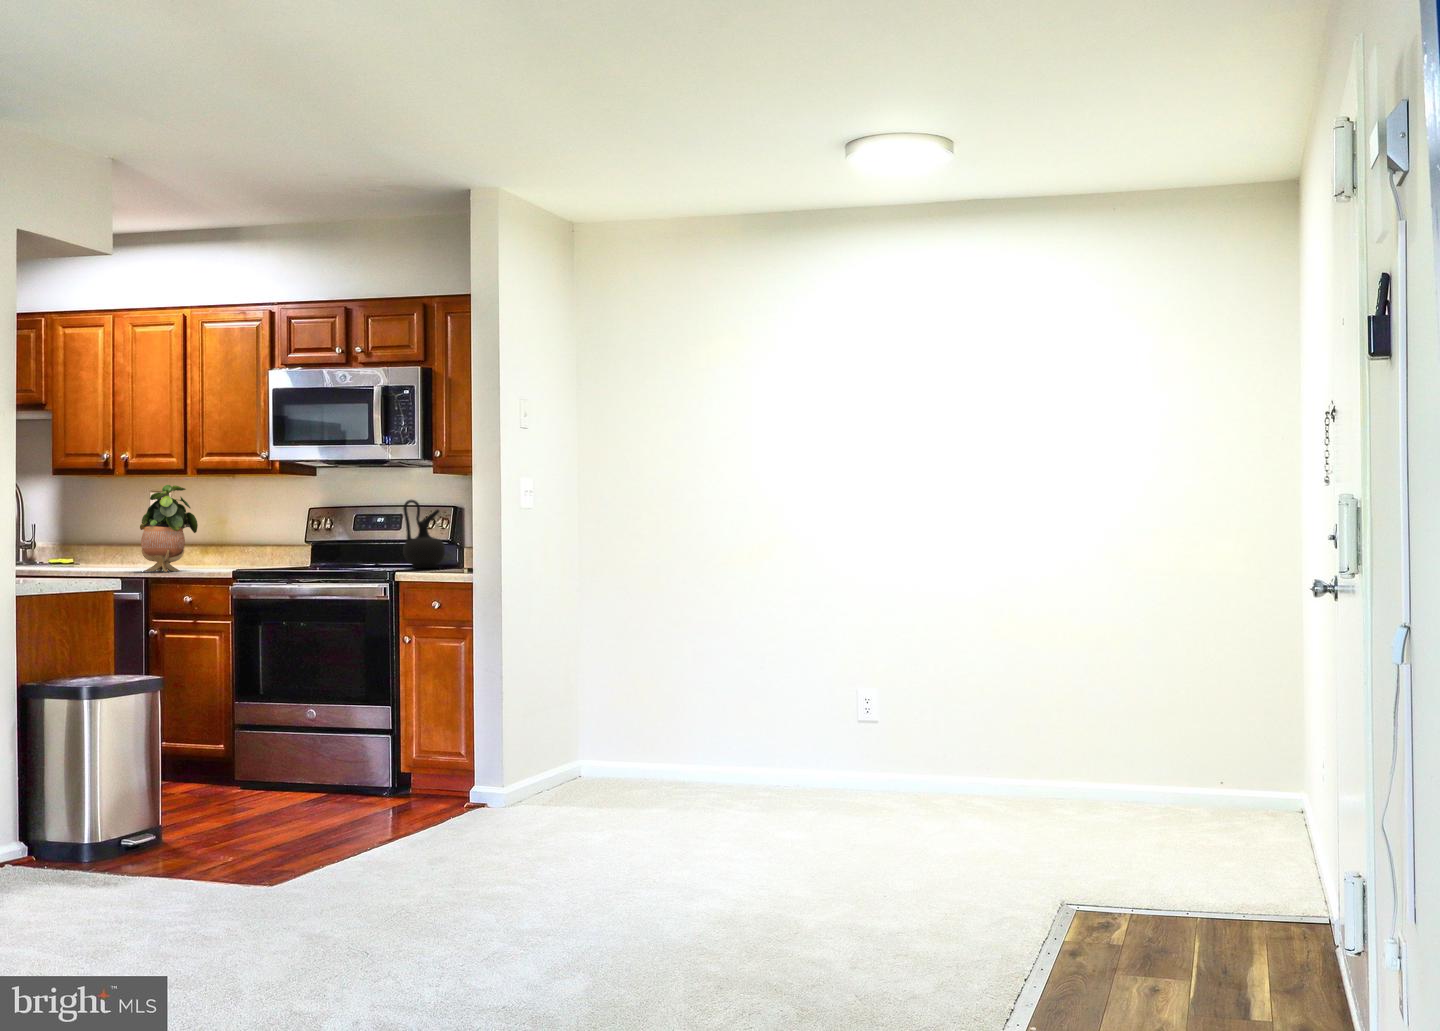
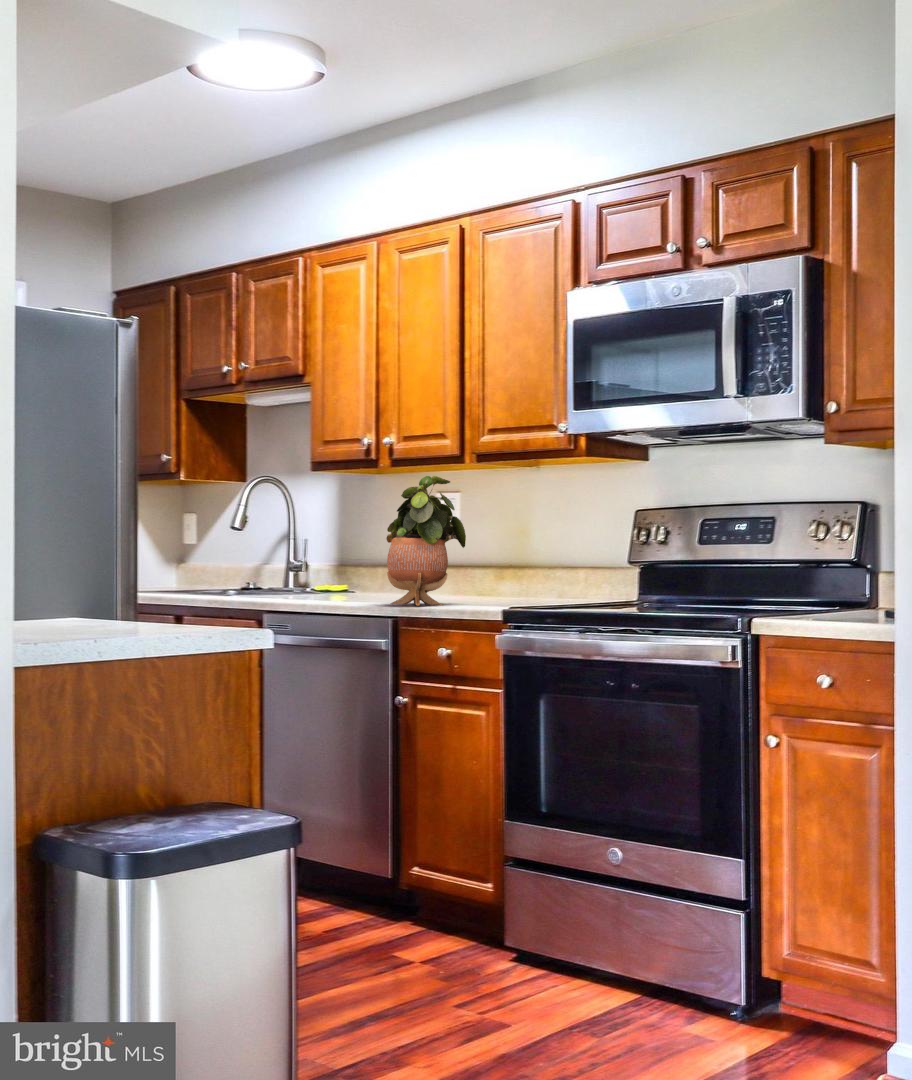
ceramic jug: present [403,500,445,568] -> none [774,491,848,610]

